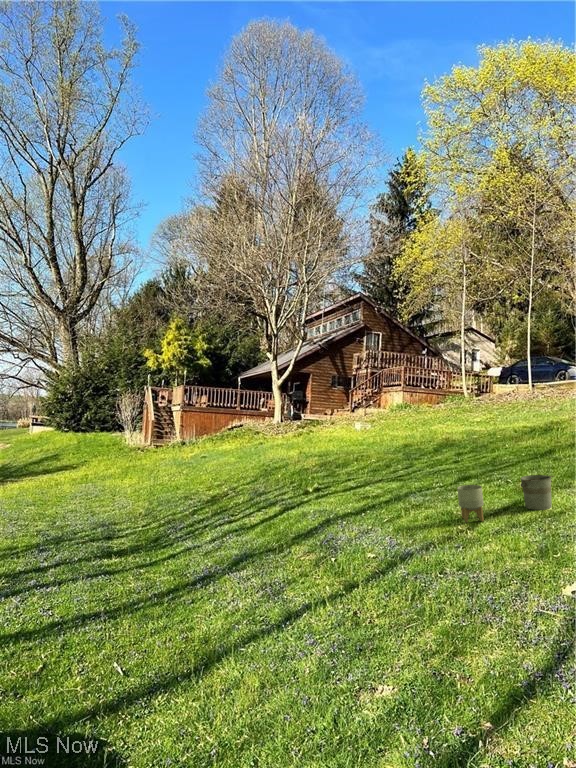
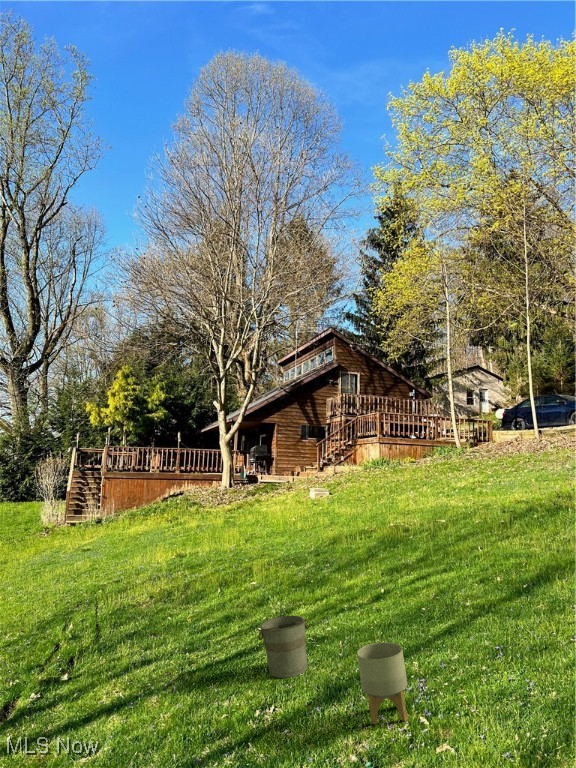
bucket: present [521,475,554,510] -> present [258,615,309,678]

